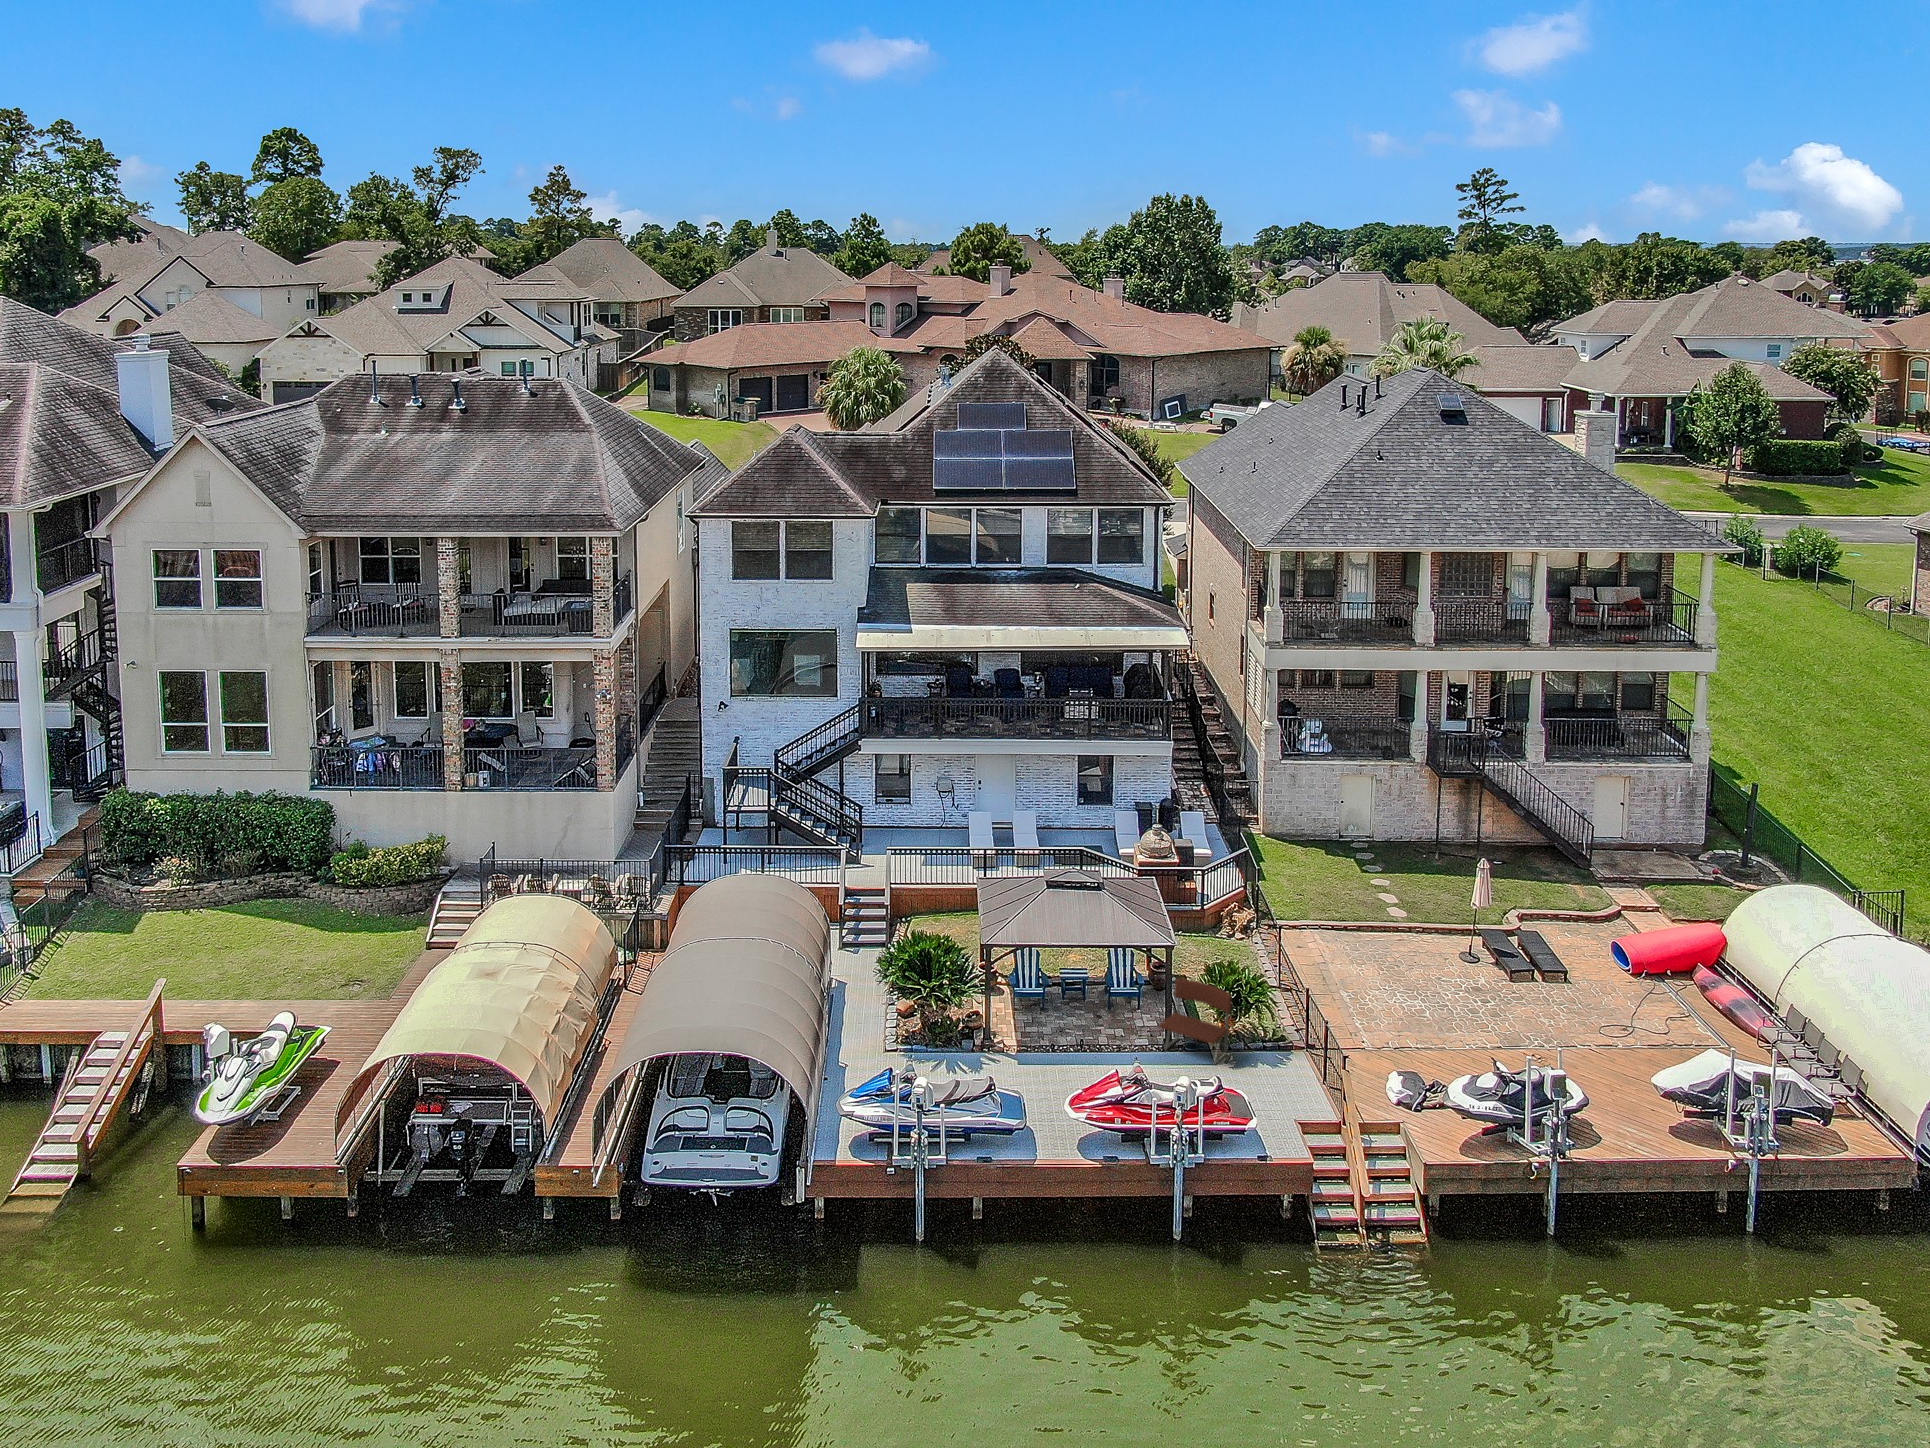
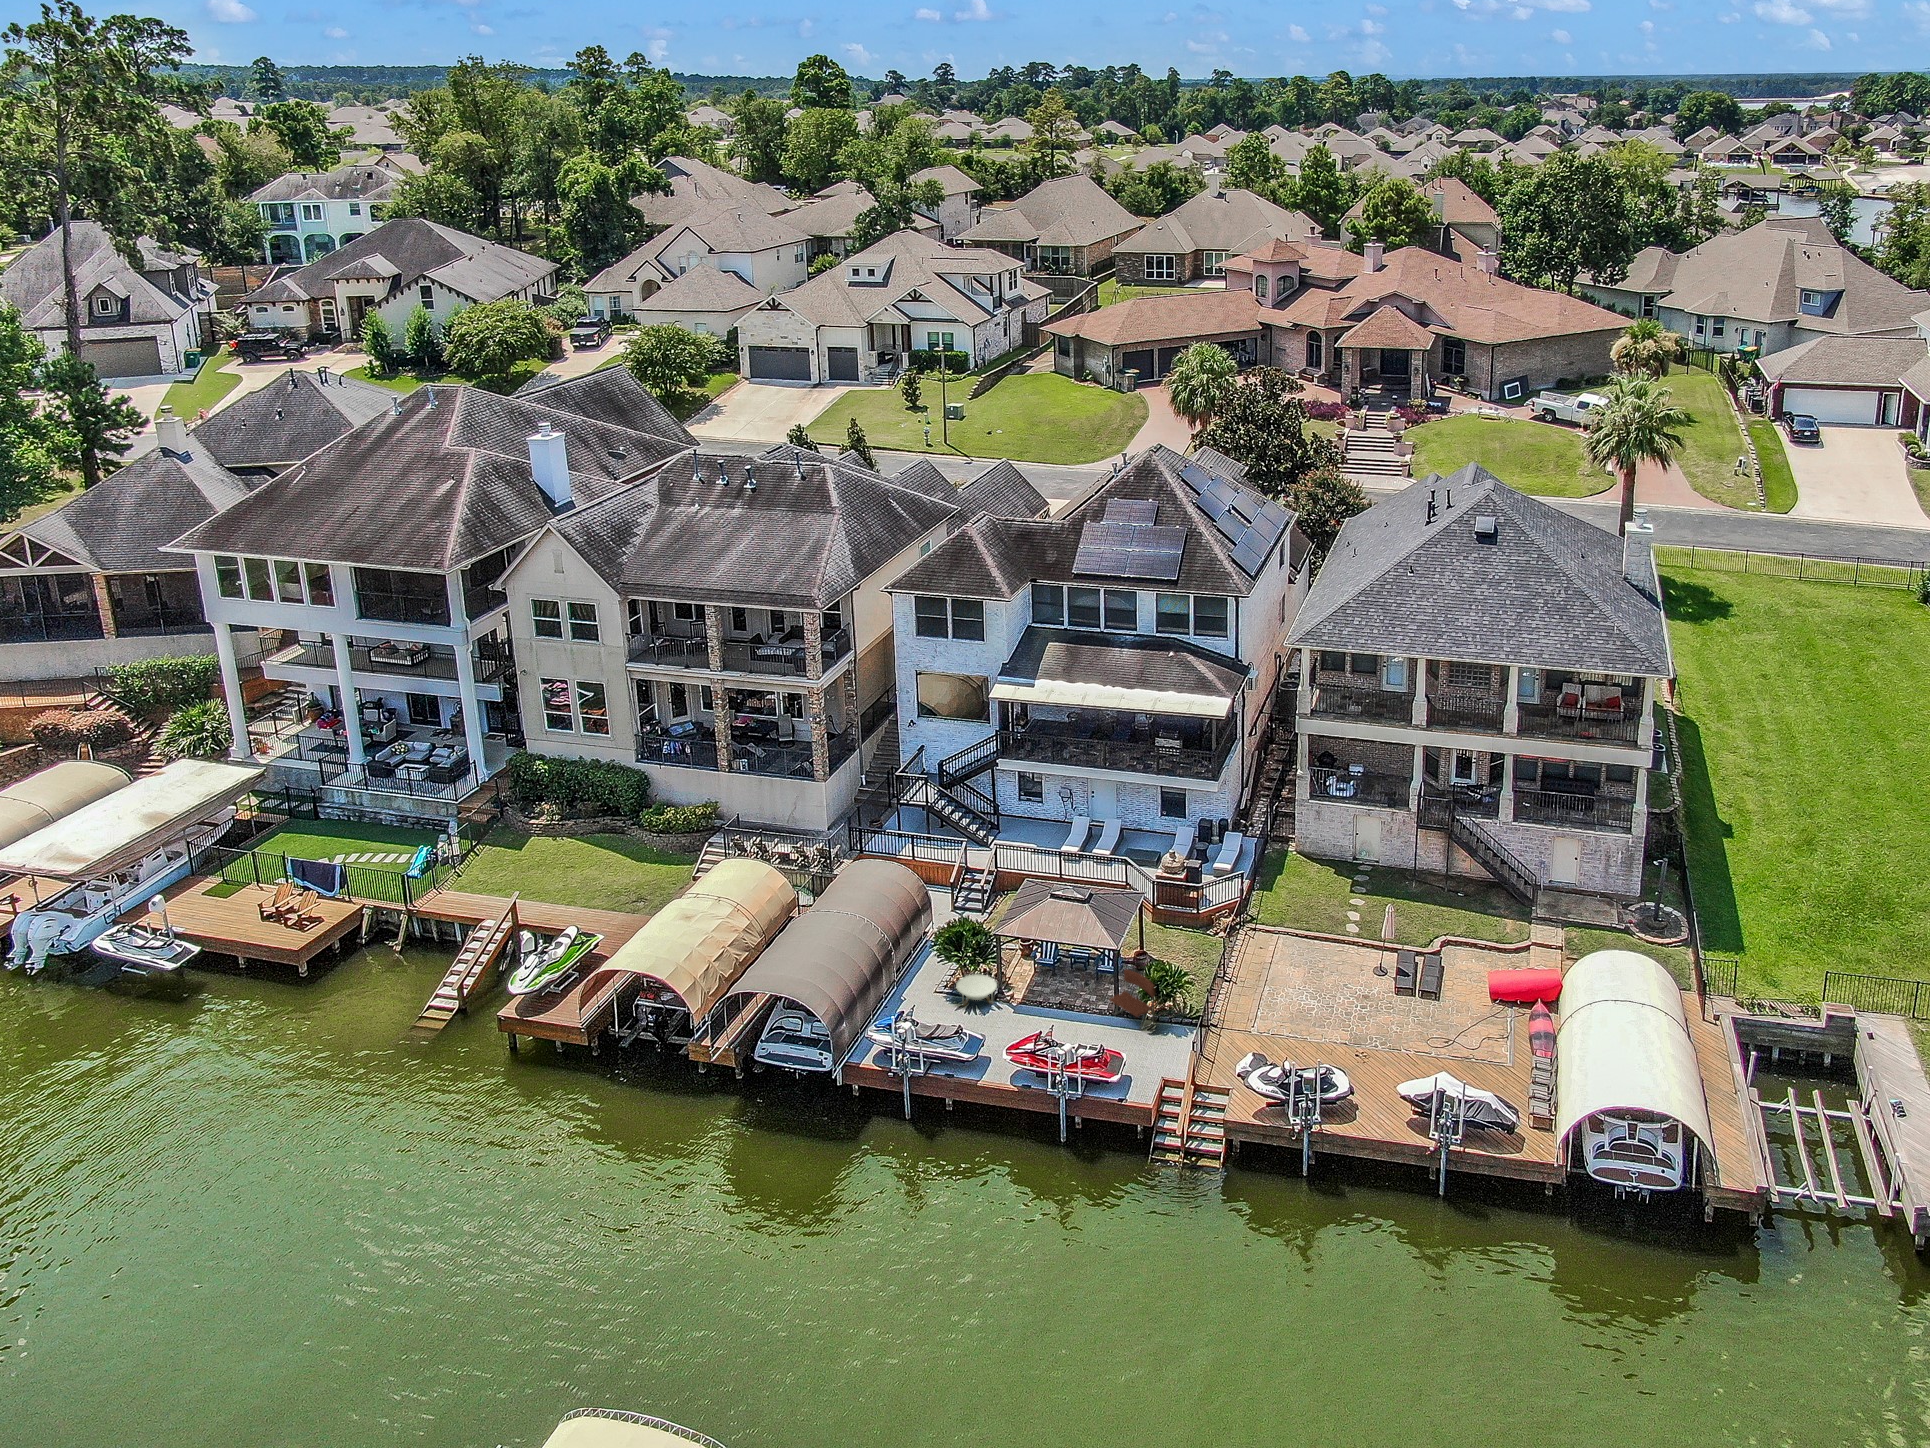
round table: none [925,1016,987,1064] -> present [956,974,997,1006]

